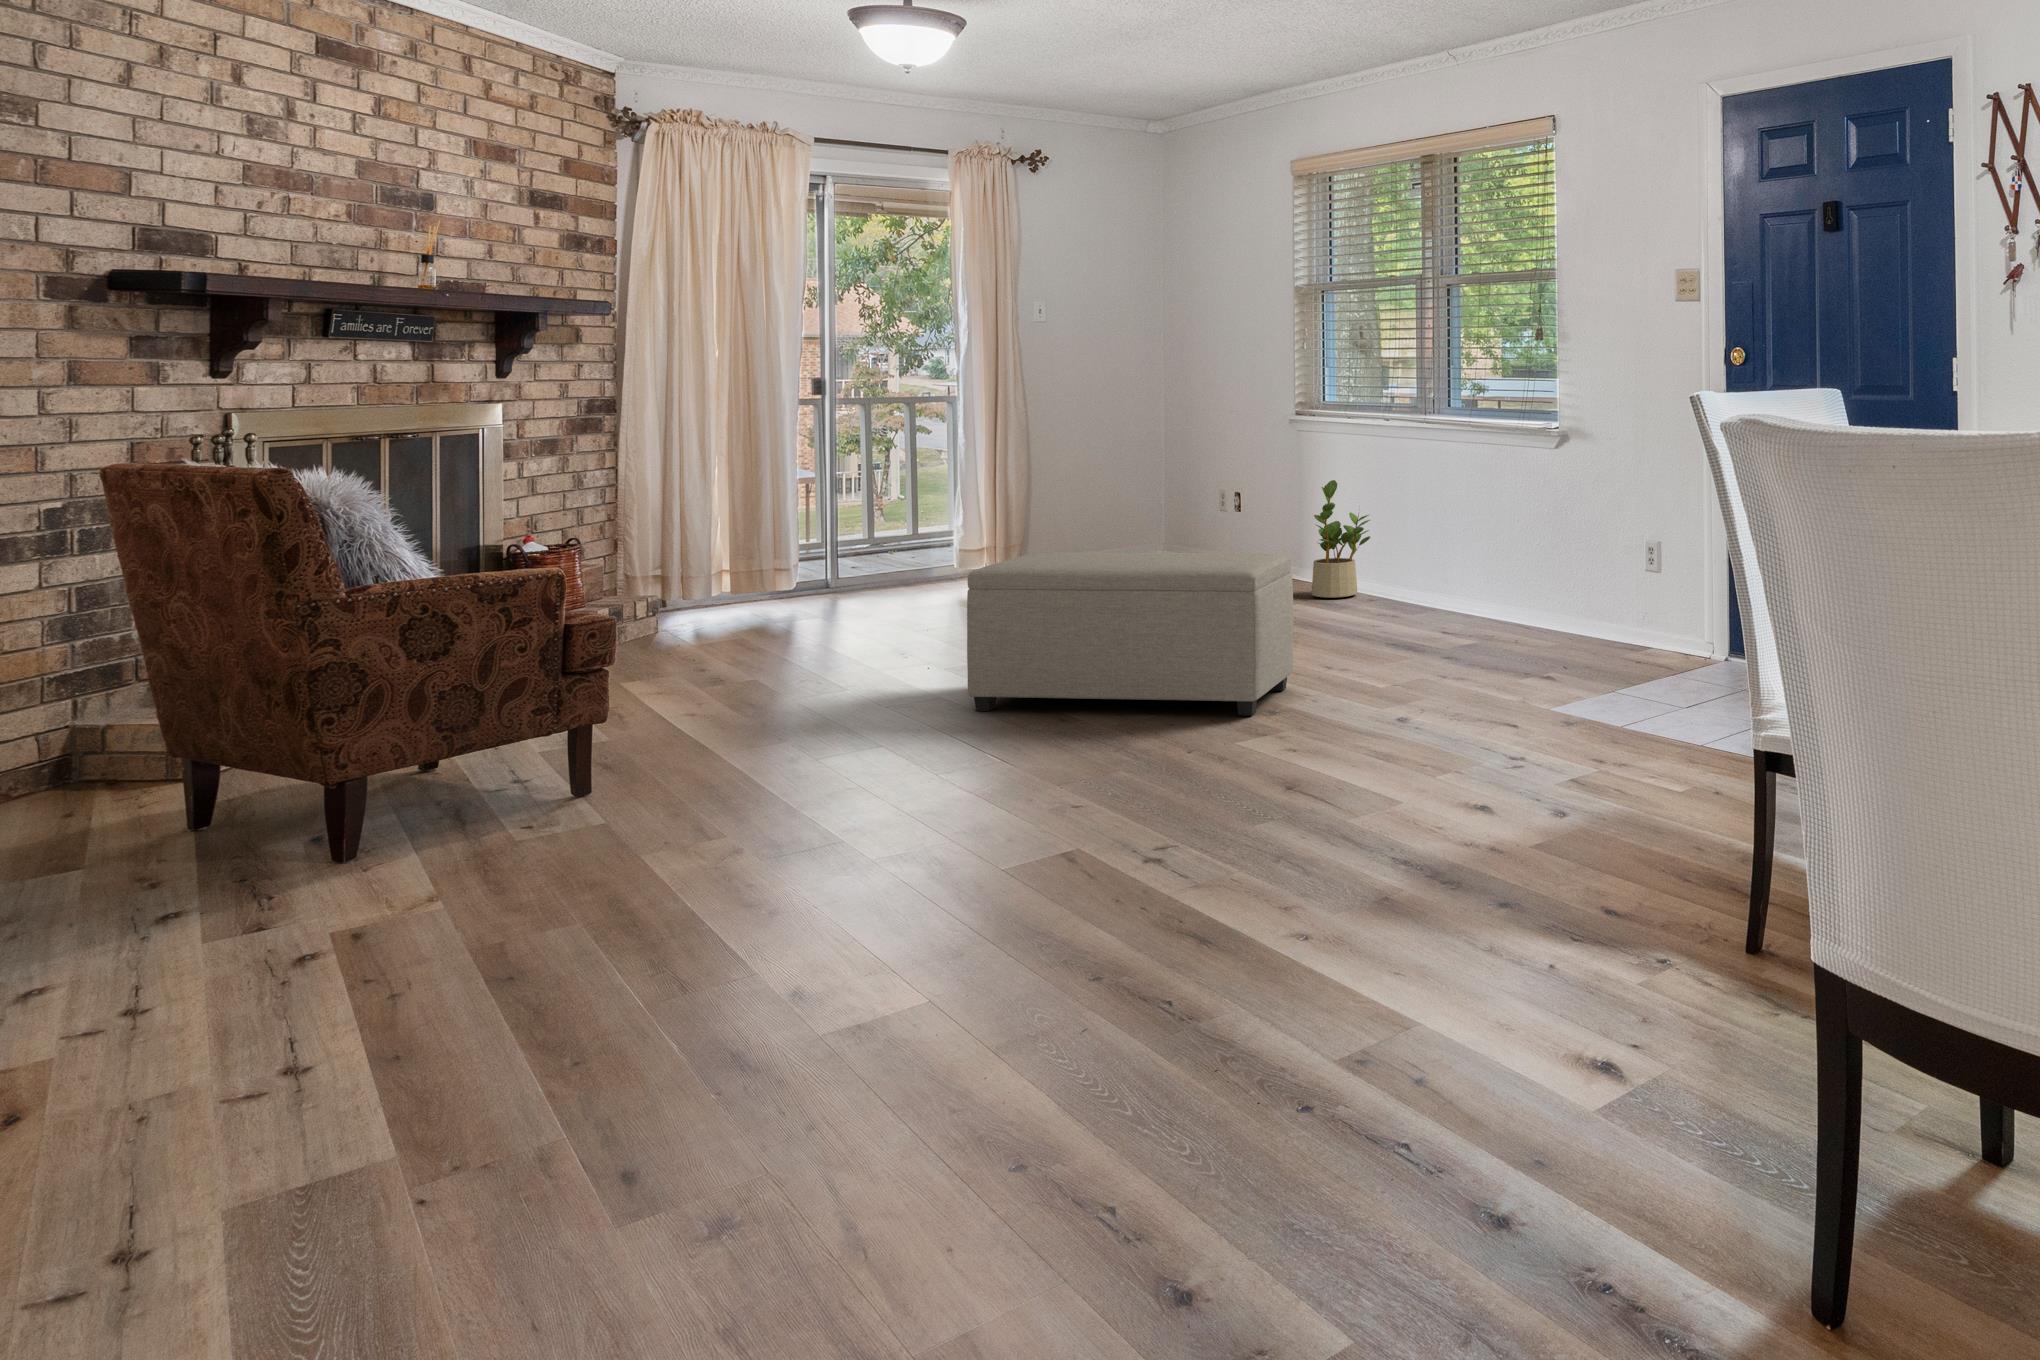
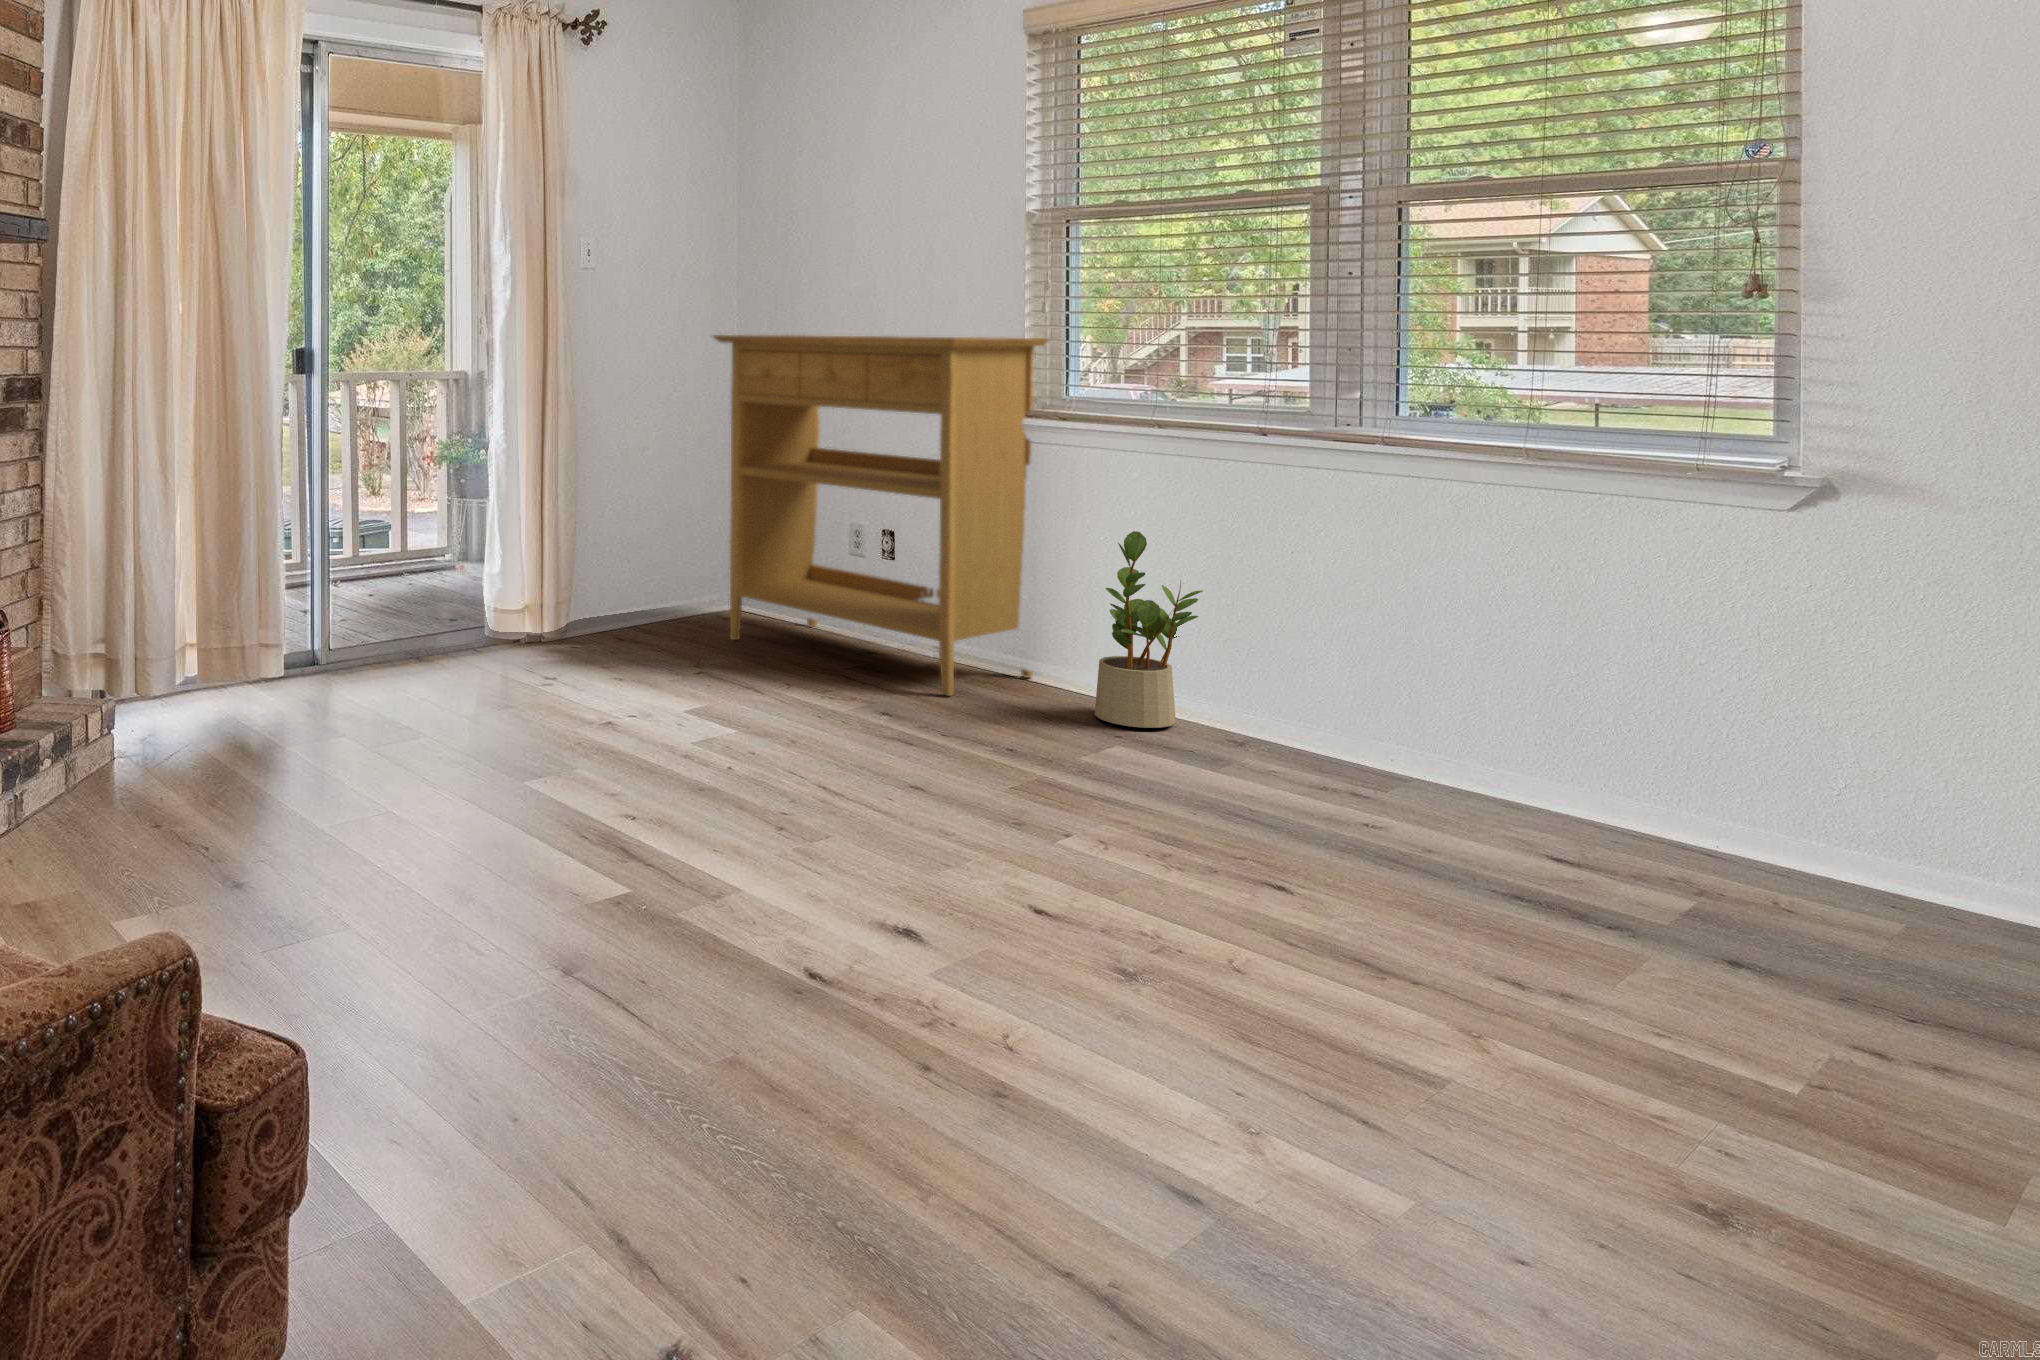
console table: none [1124,364,1313,590] -> present [713,335,1048,696]
ottoman: present [967,552,1293,716] -> none [900,726,1679,1210]

